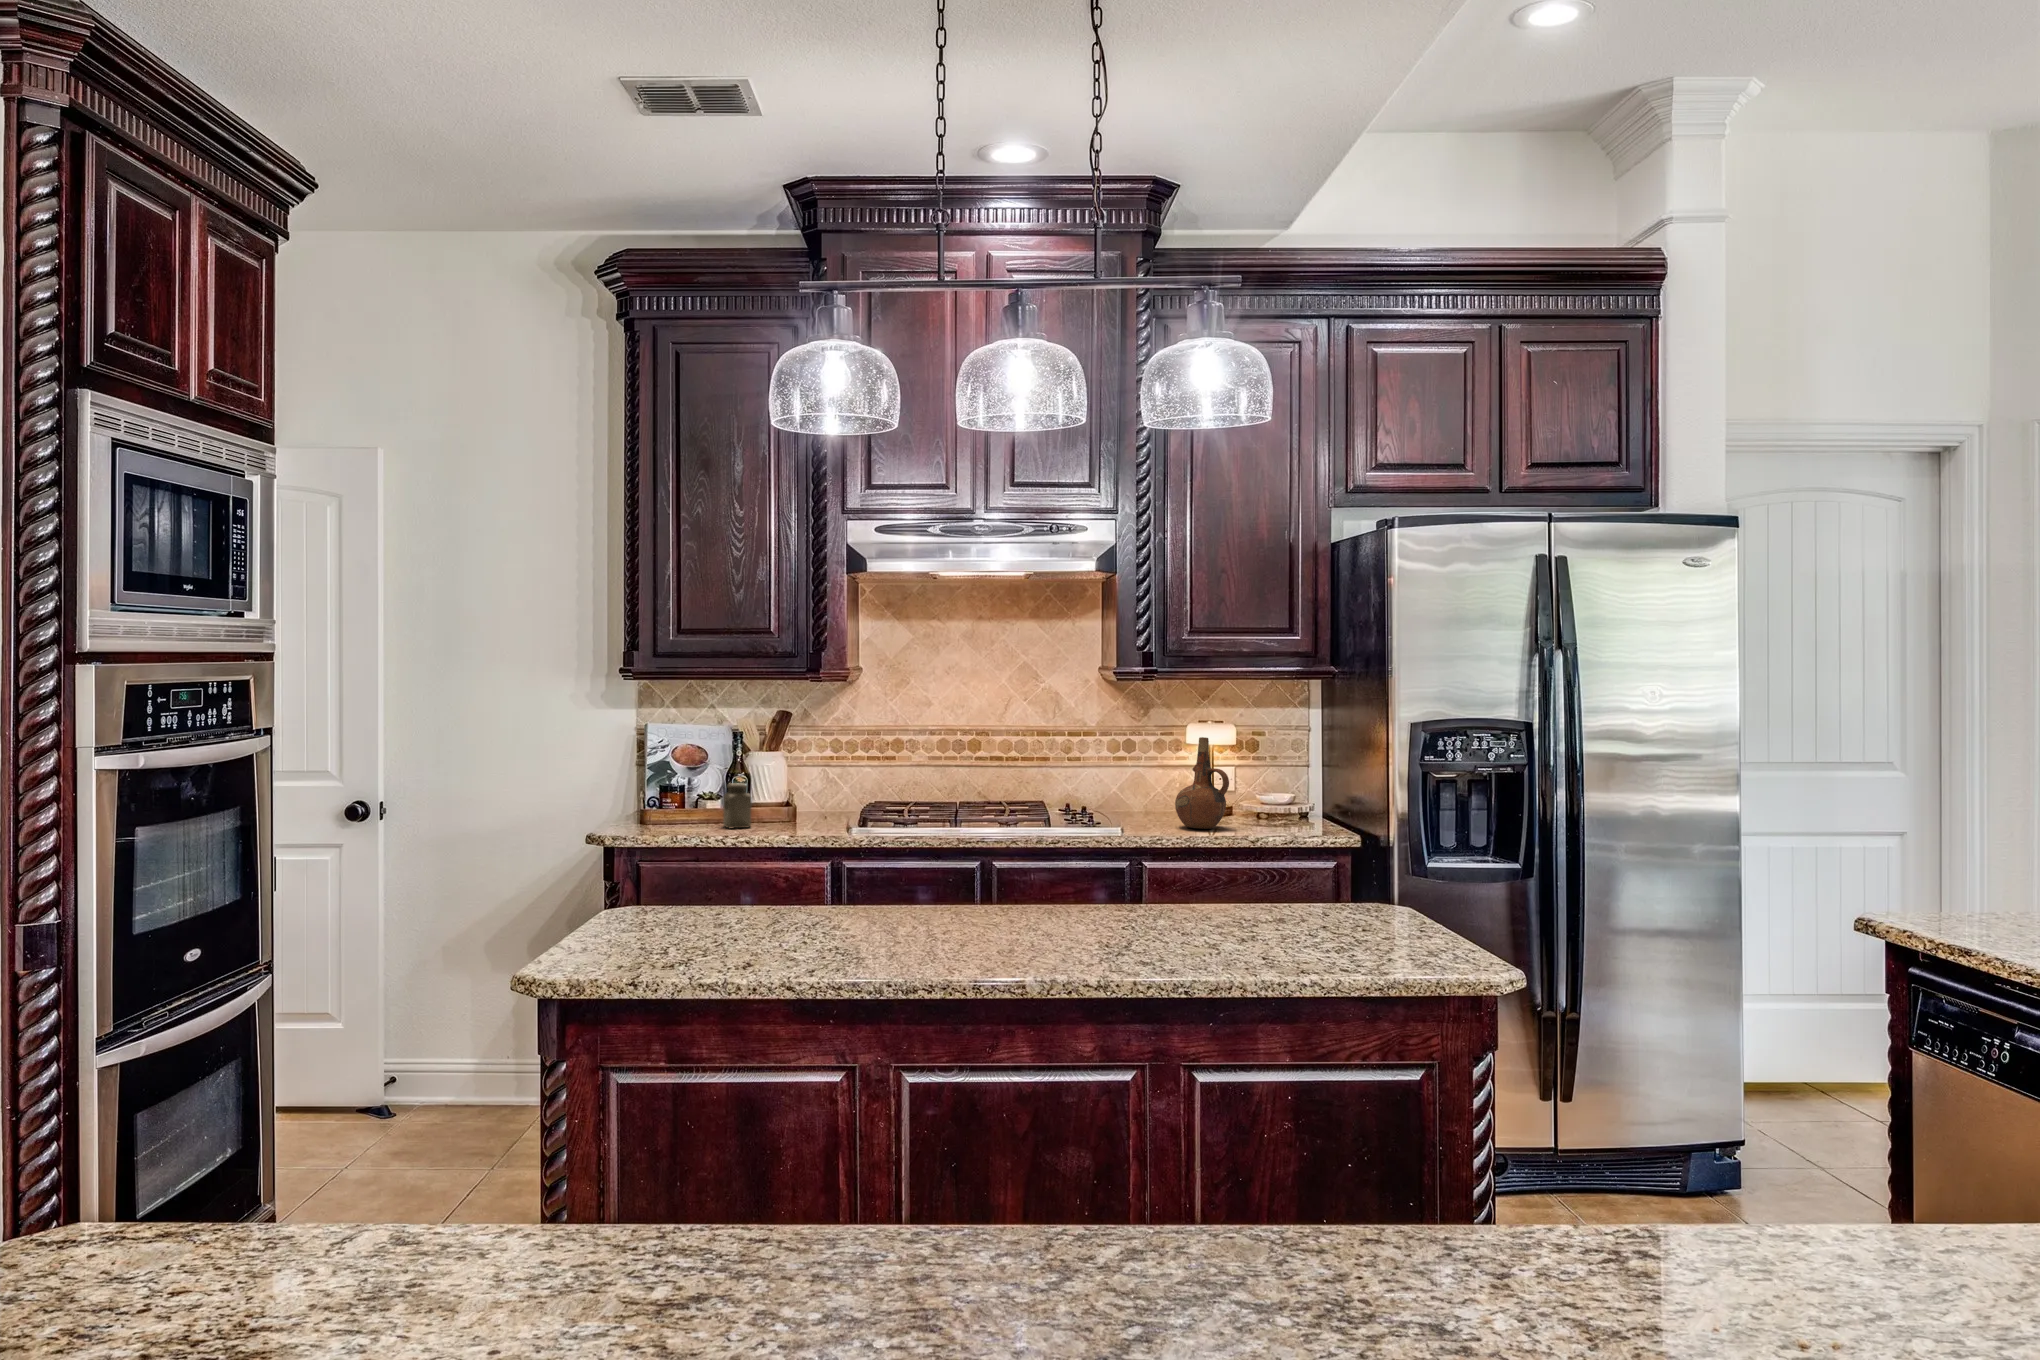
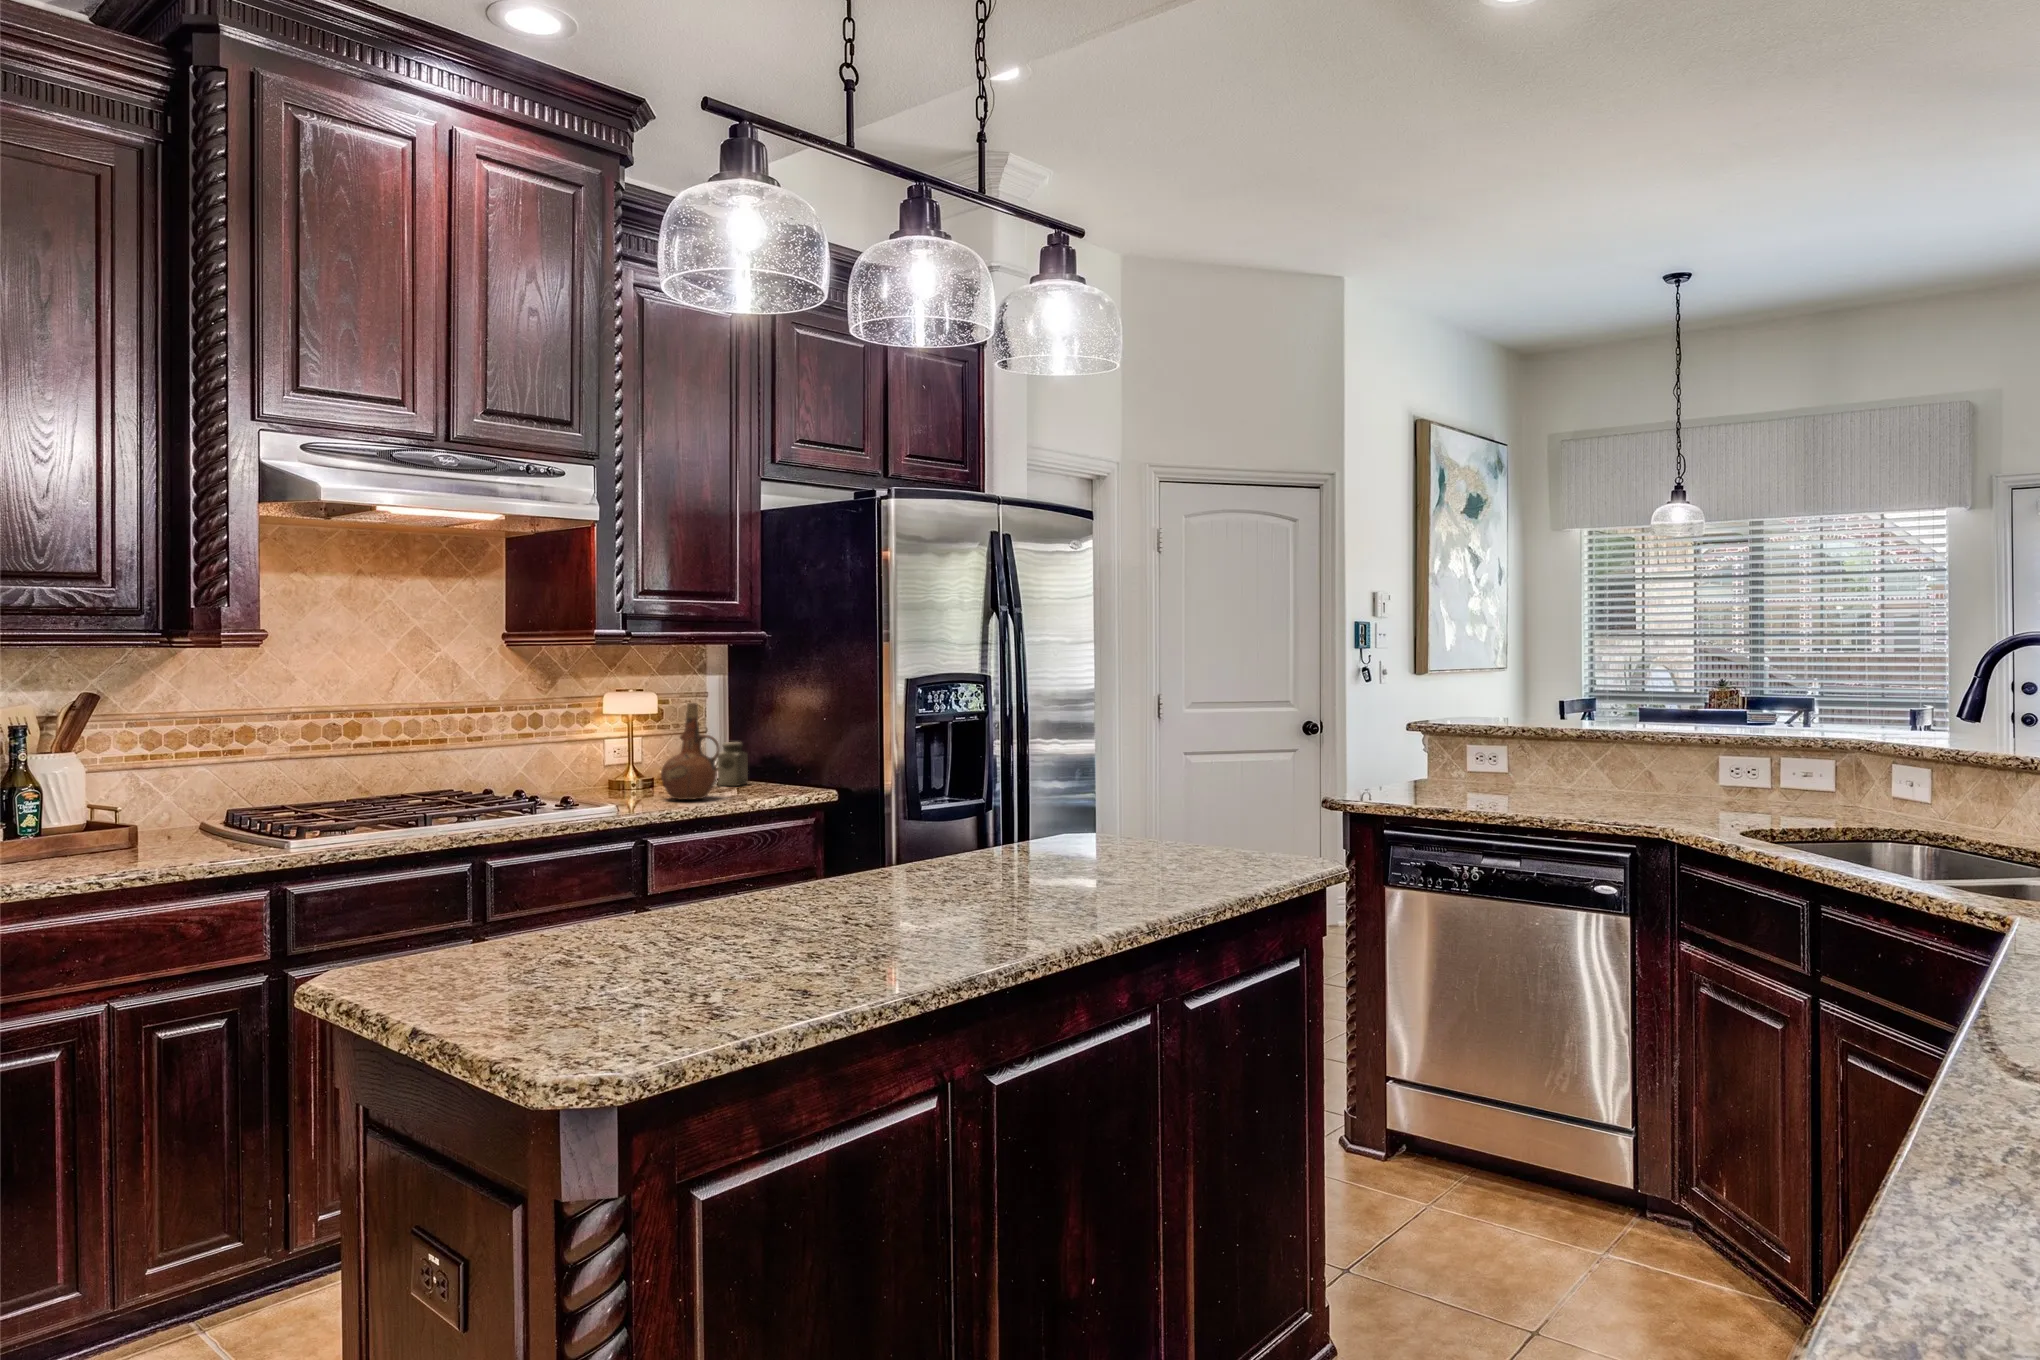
salt shaker: present [723,783,752,828] -> present [718,742,748,786]

